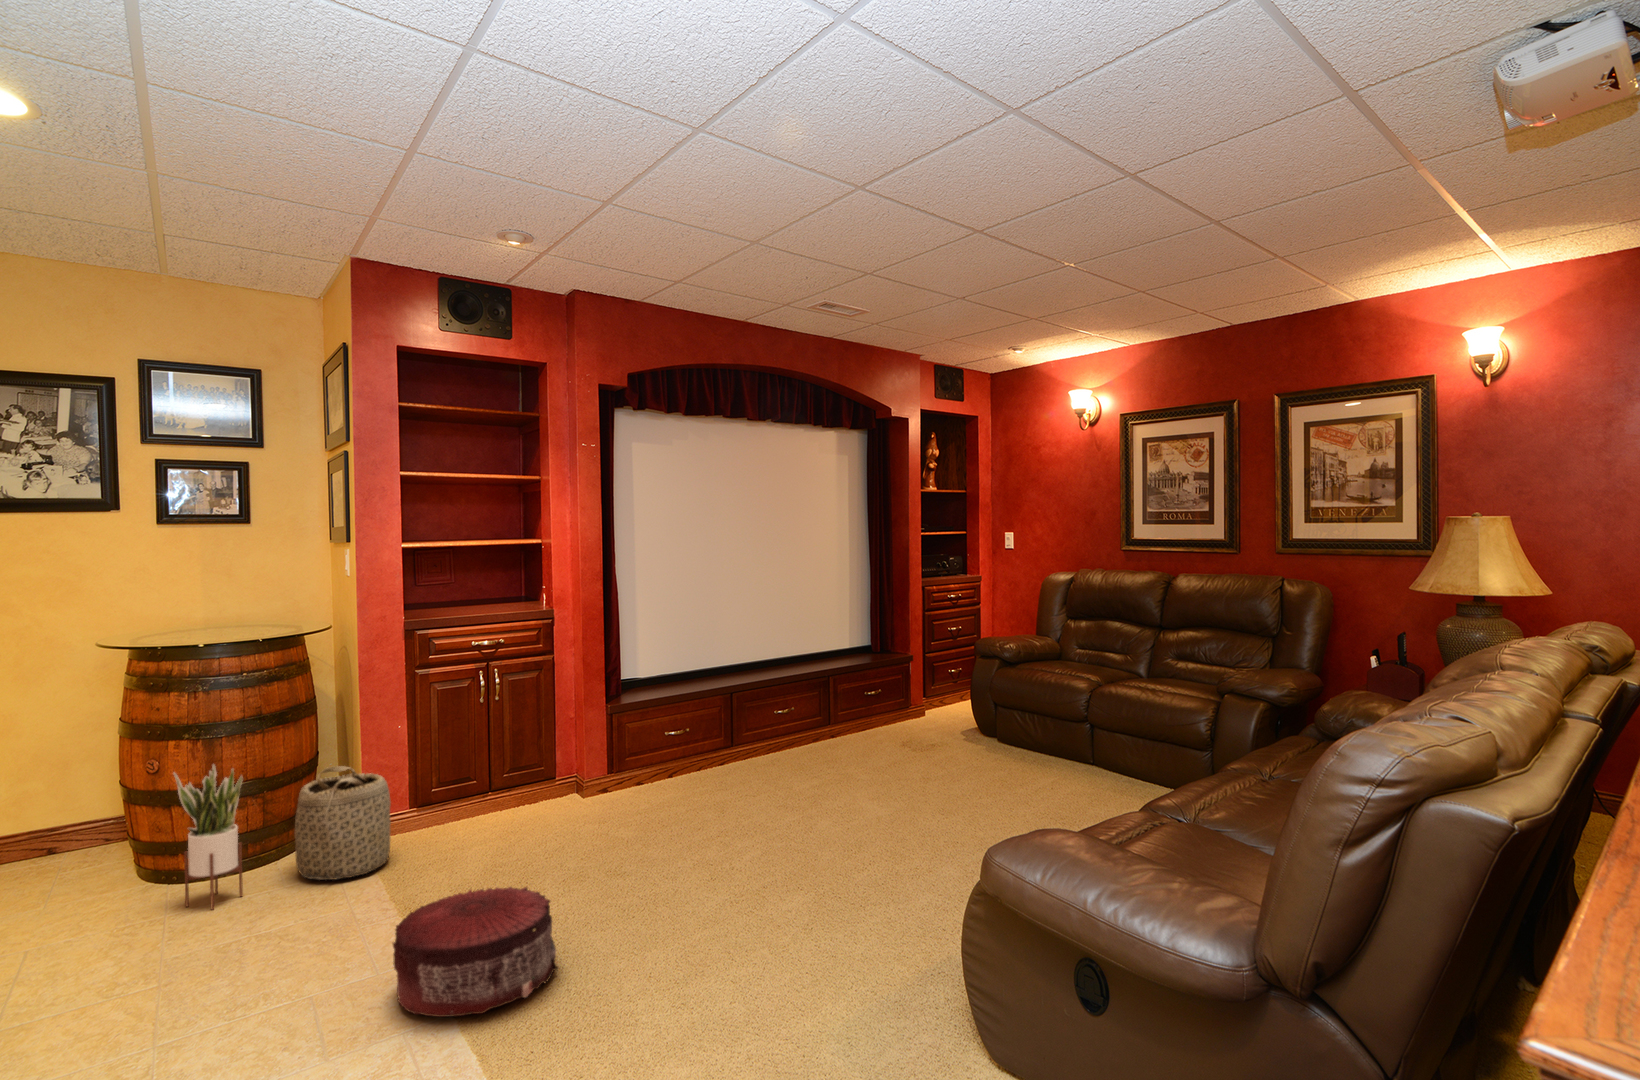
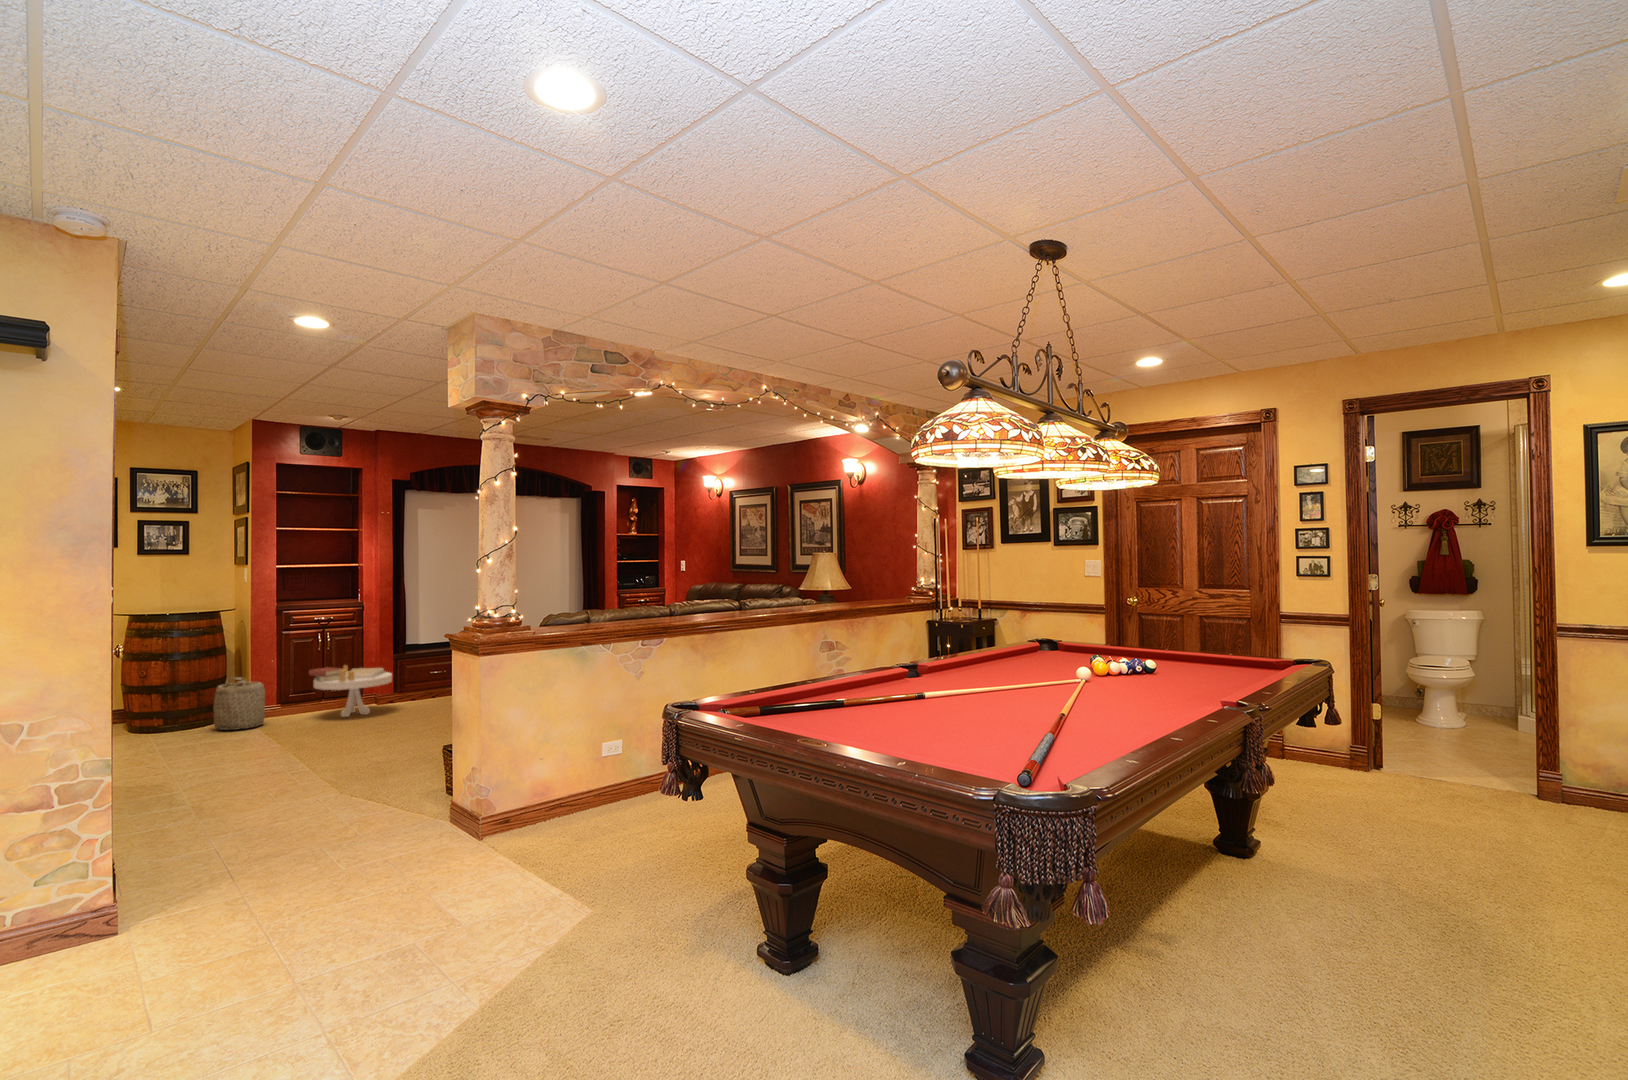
side table: none [468,732,615,842] -> present [309,665,392,717]
potted plant: present [174,765,243,910] -> none [153,671,187,740]
pouf: present [393,887,558,1017] -> none [258,716,333,757]

